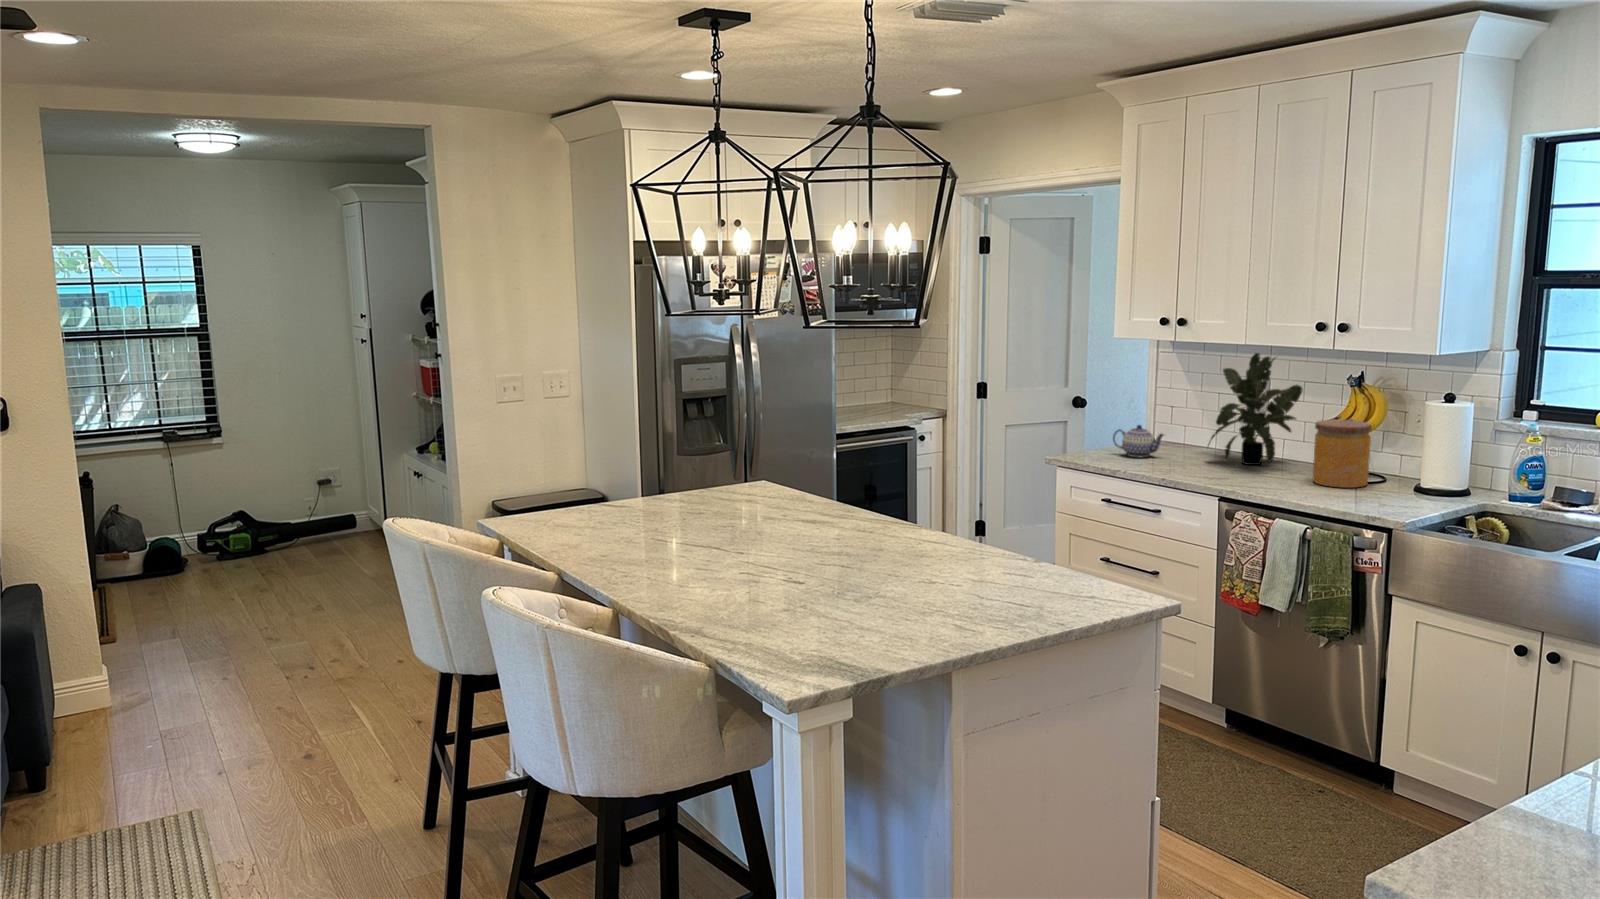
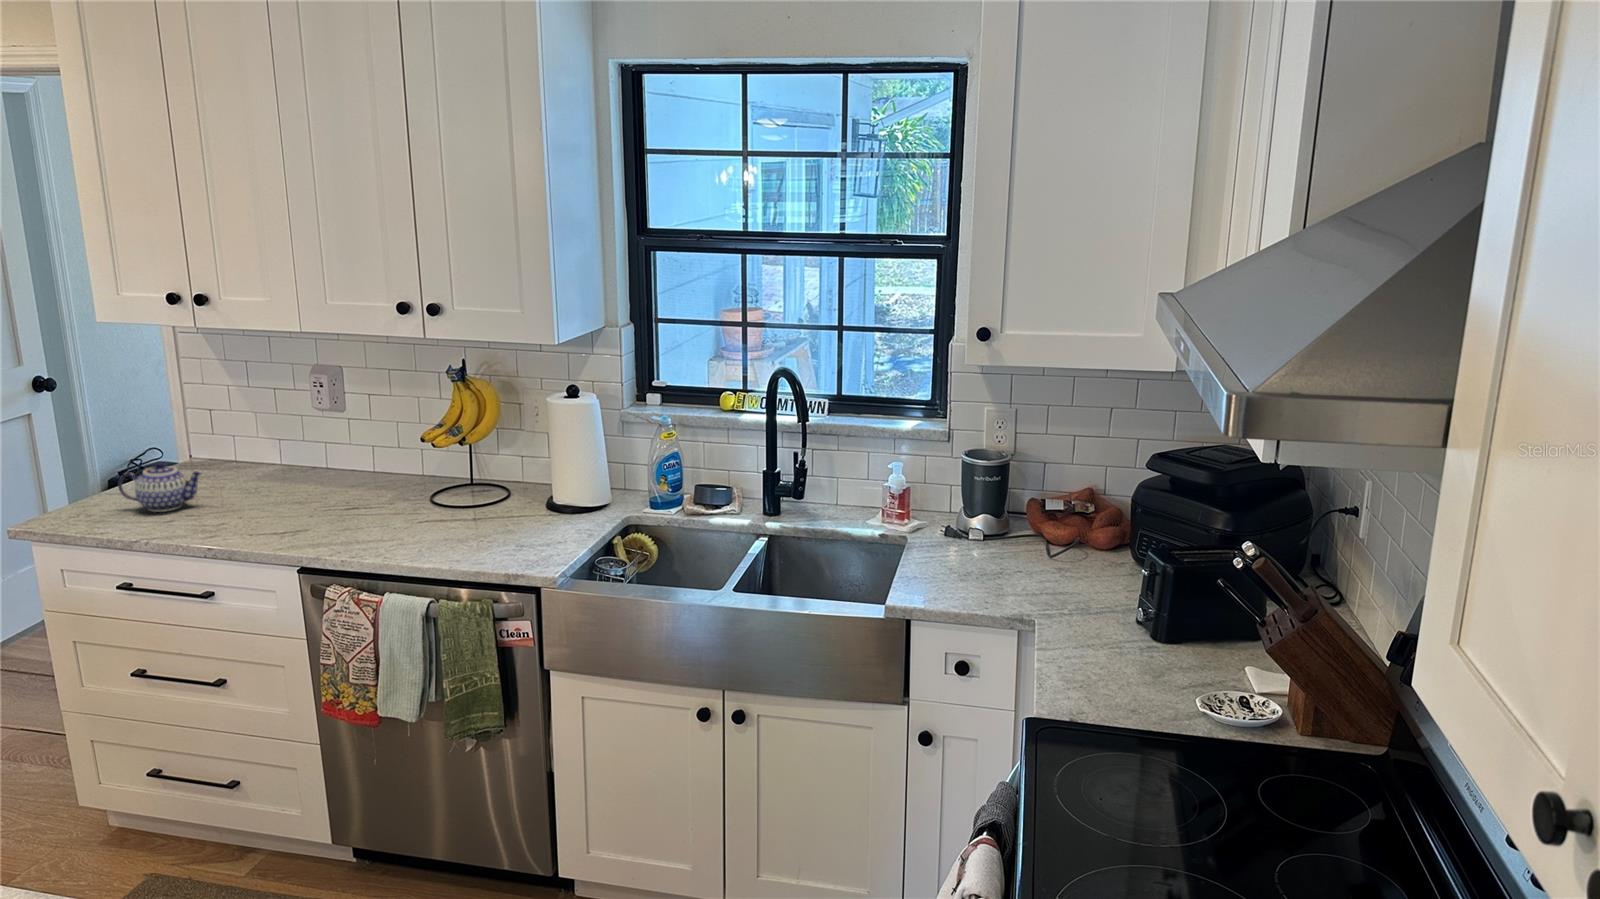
potted plant: present [1208,353,1302,465] -> none [270,342,390,499]
jar: present [1313,420,1372,488] -> none [415,428,491,523]

